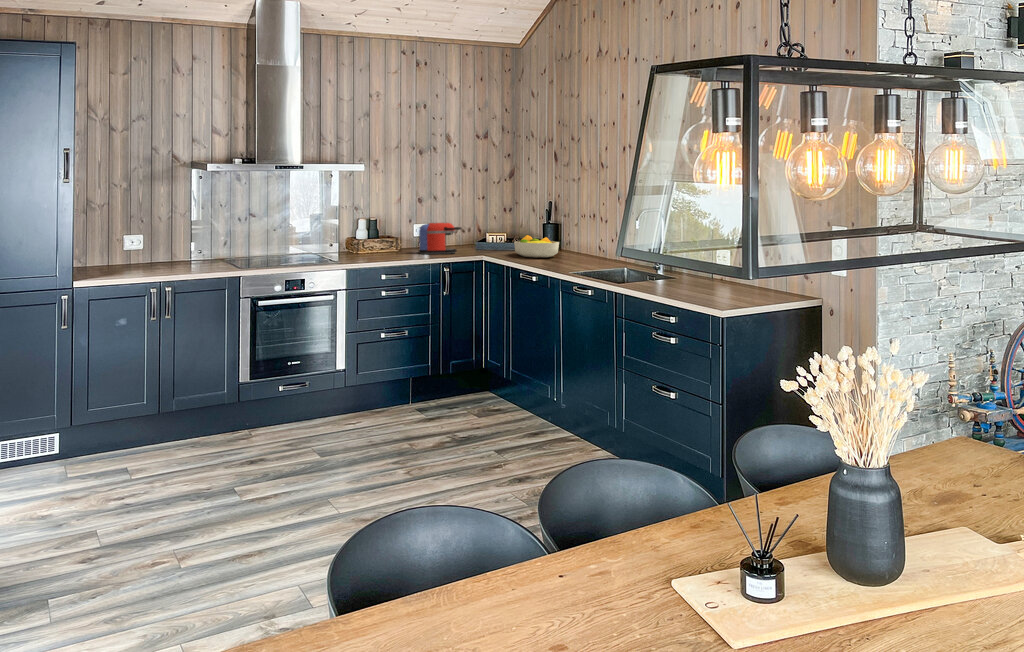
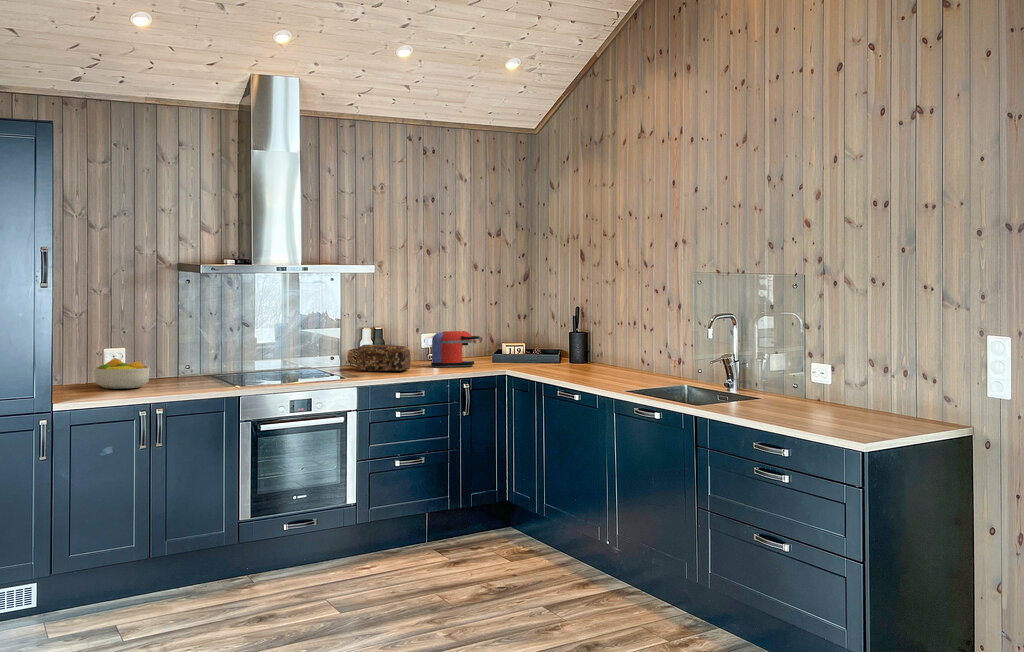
bread loaf: none [351,234,399,257] -> present [357,345,411,371]
fruit bowl: present [514,235,559,257] -> present [94,358,150,389]

